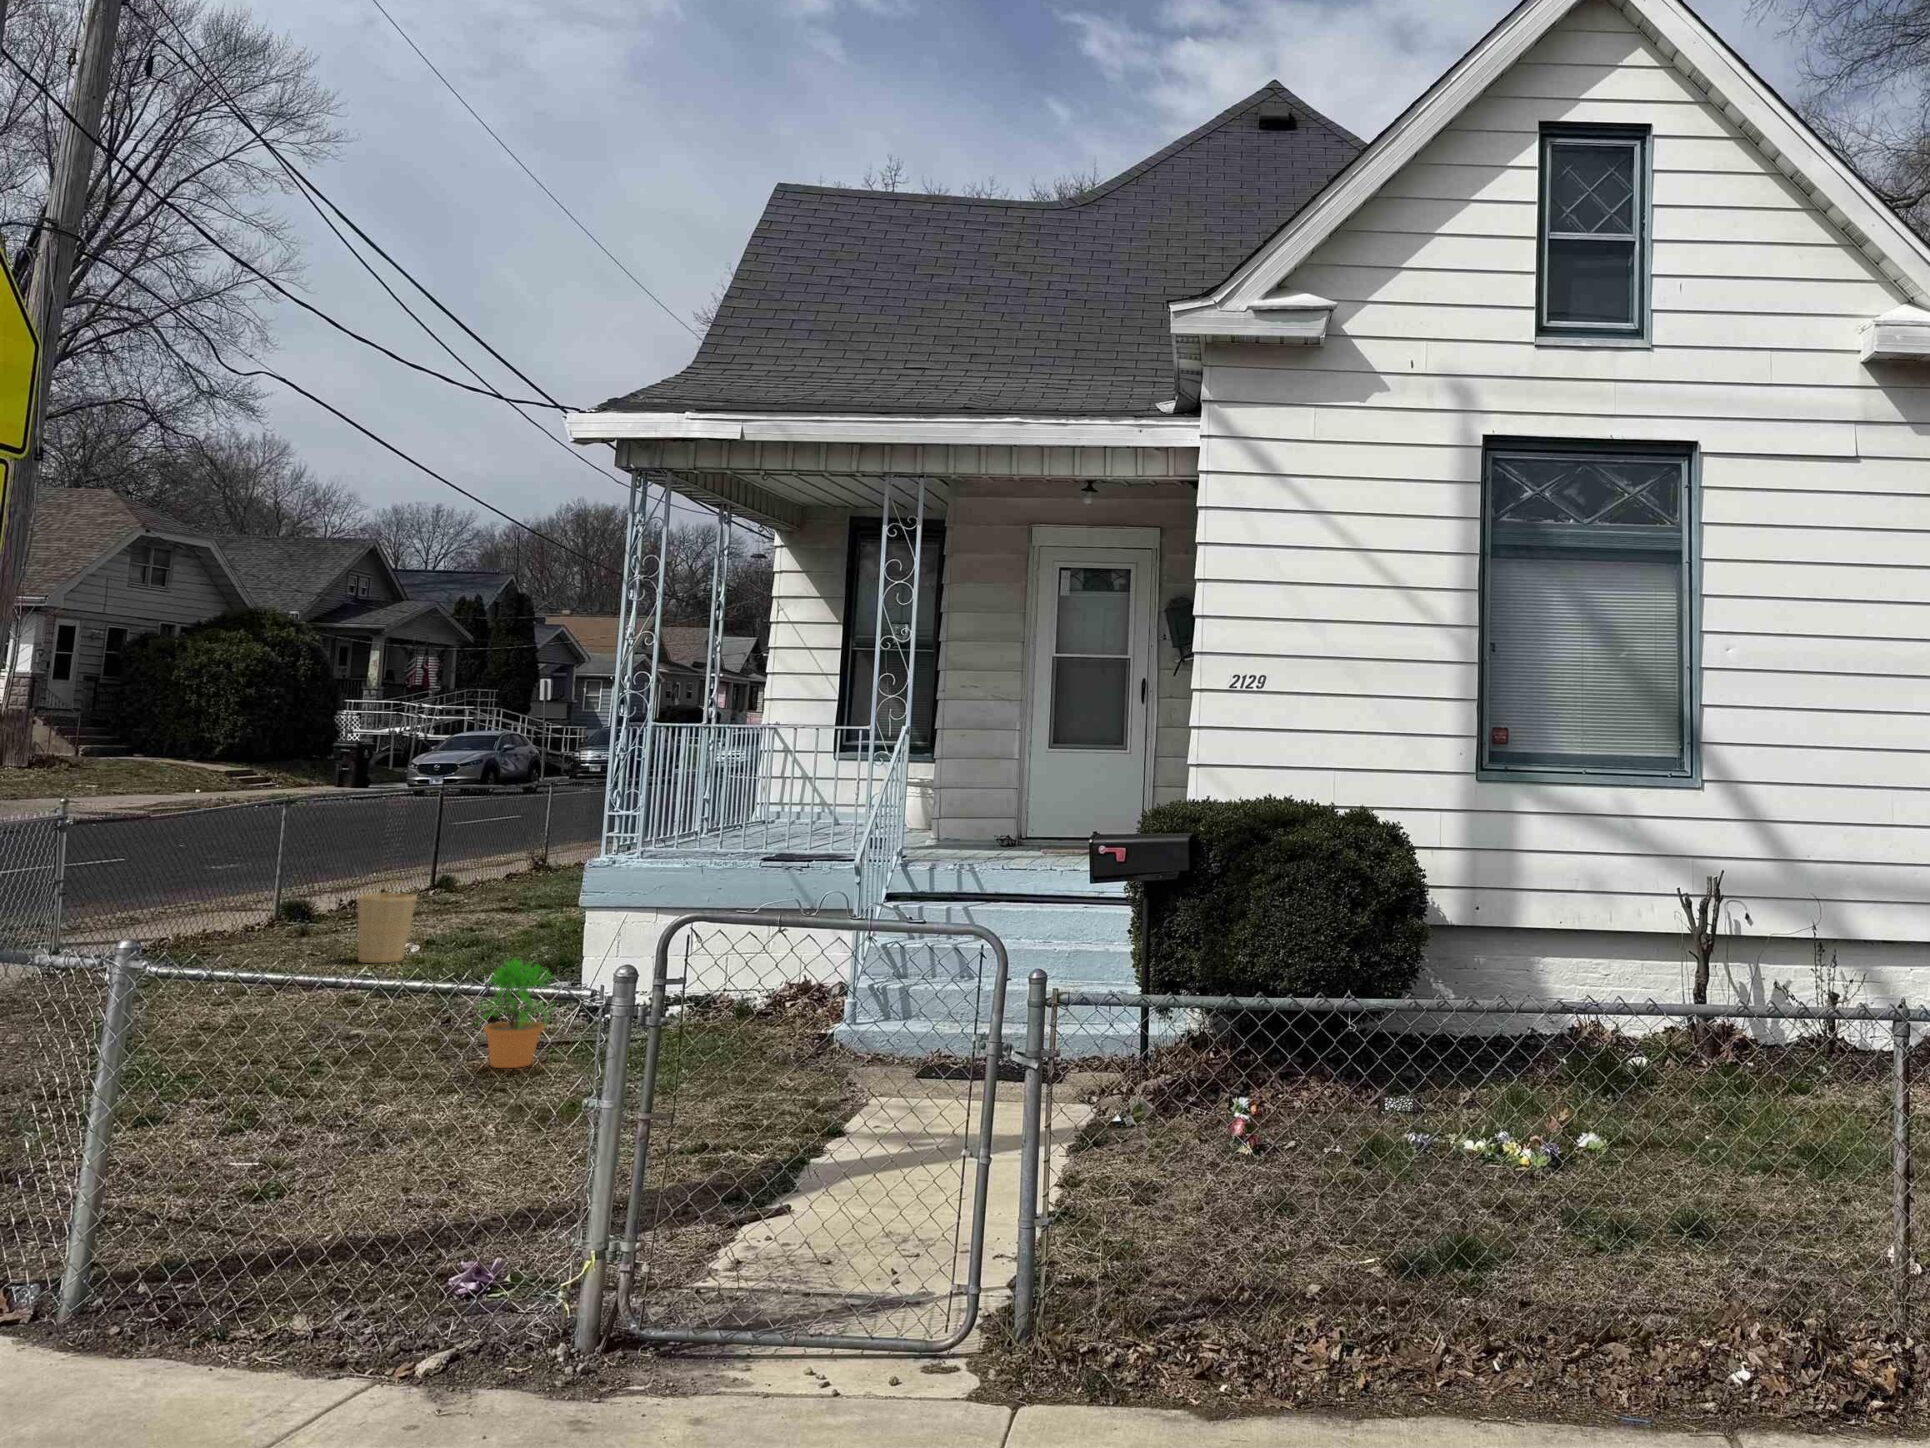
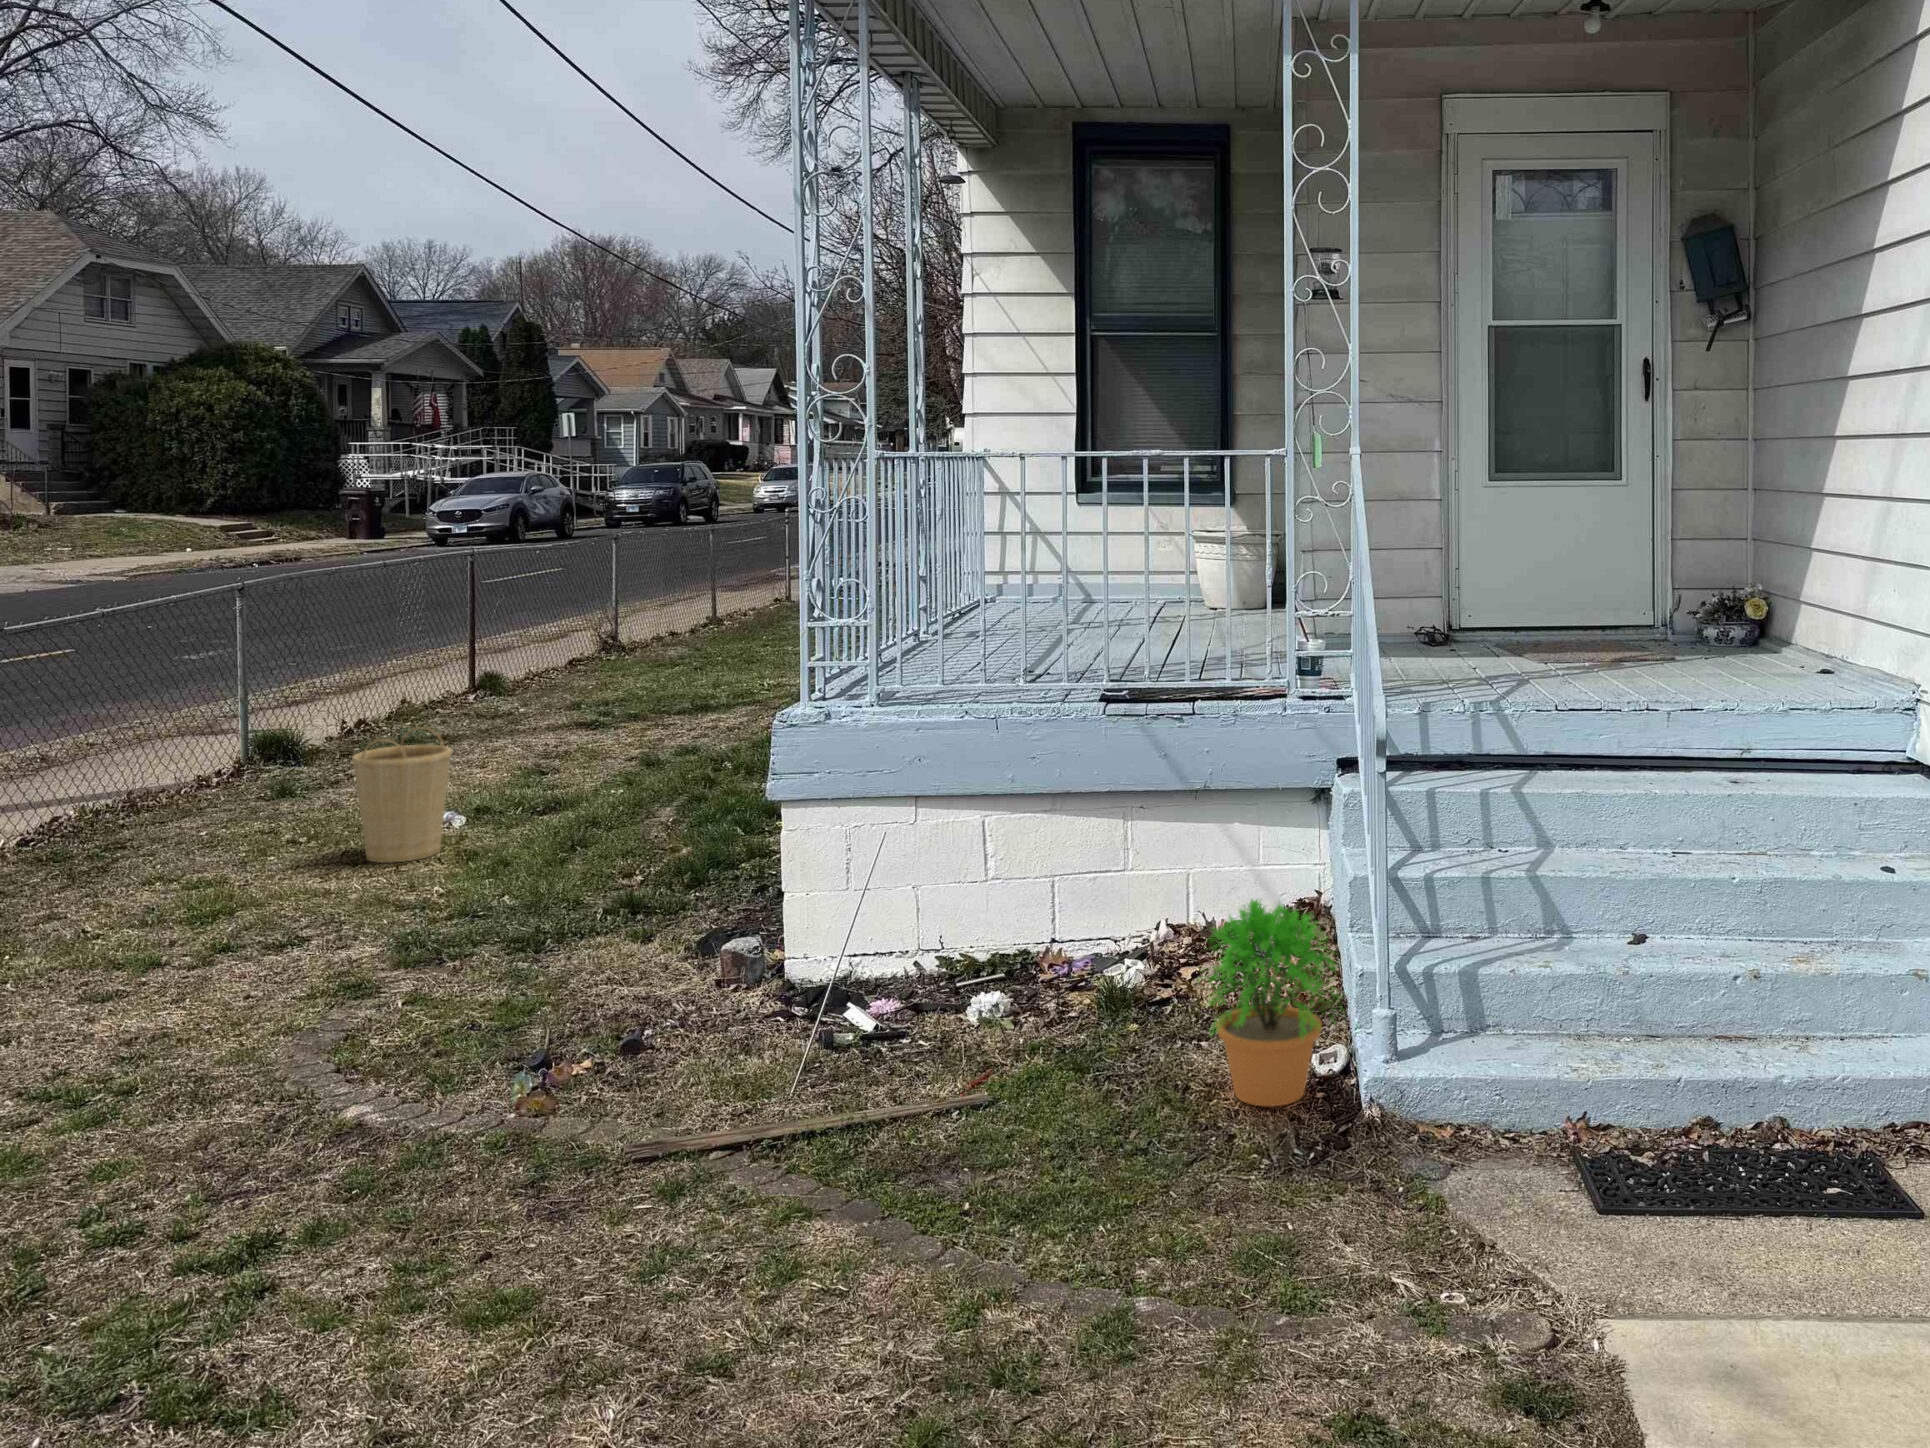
potted plant: present [478,958,555,1068] -> present [1203,899,1340,1107]

